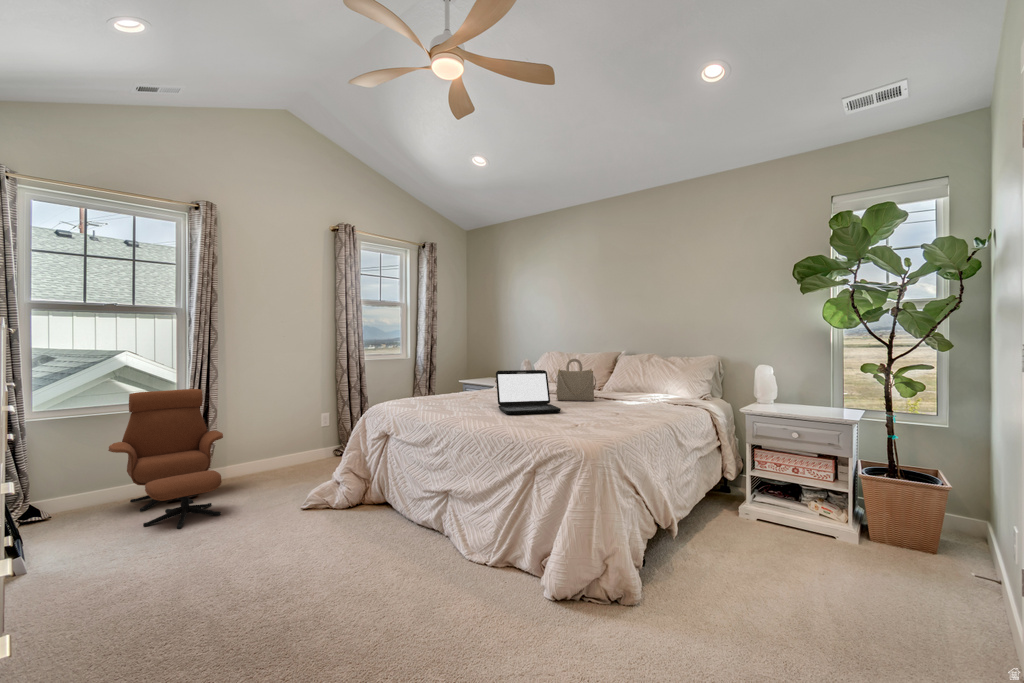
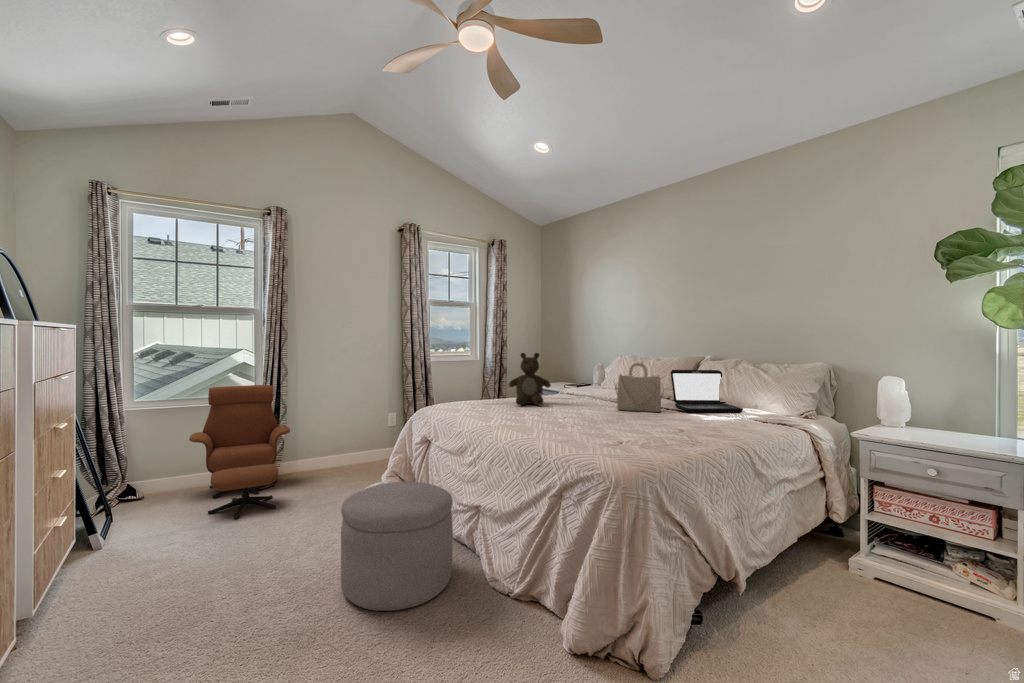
teddy bear: none [457,351,496,400] -> present [509,353,551,406]
laptop: present [496,370,561,415] -> present [671,370,743,412]
ottoman: none [326,473,430,589] -> present [341,482,453,611]

